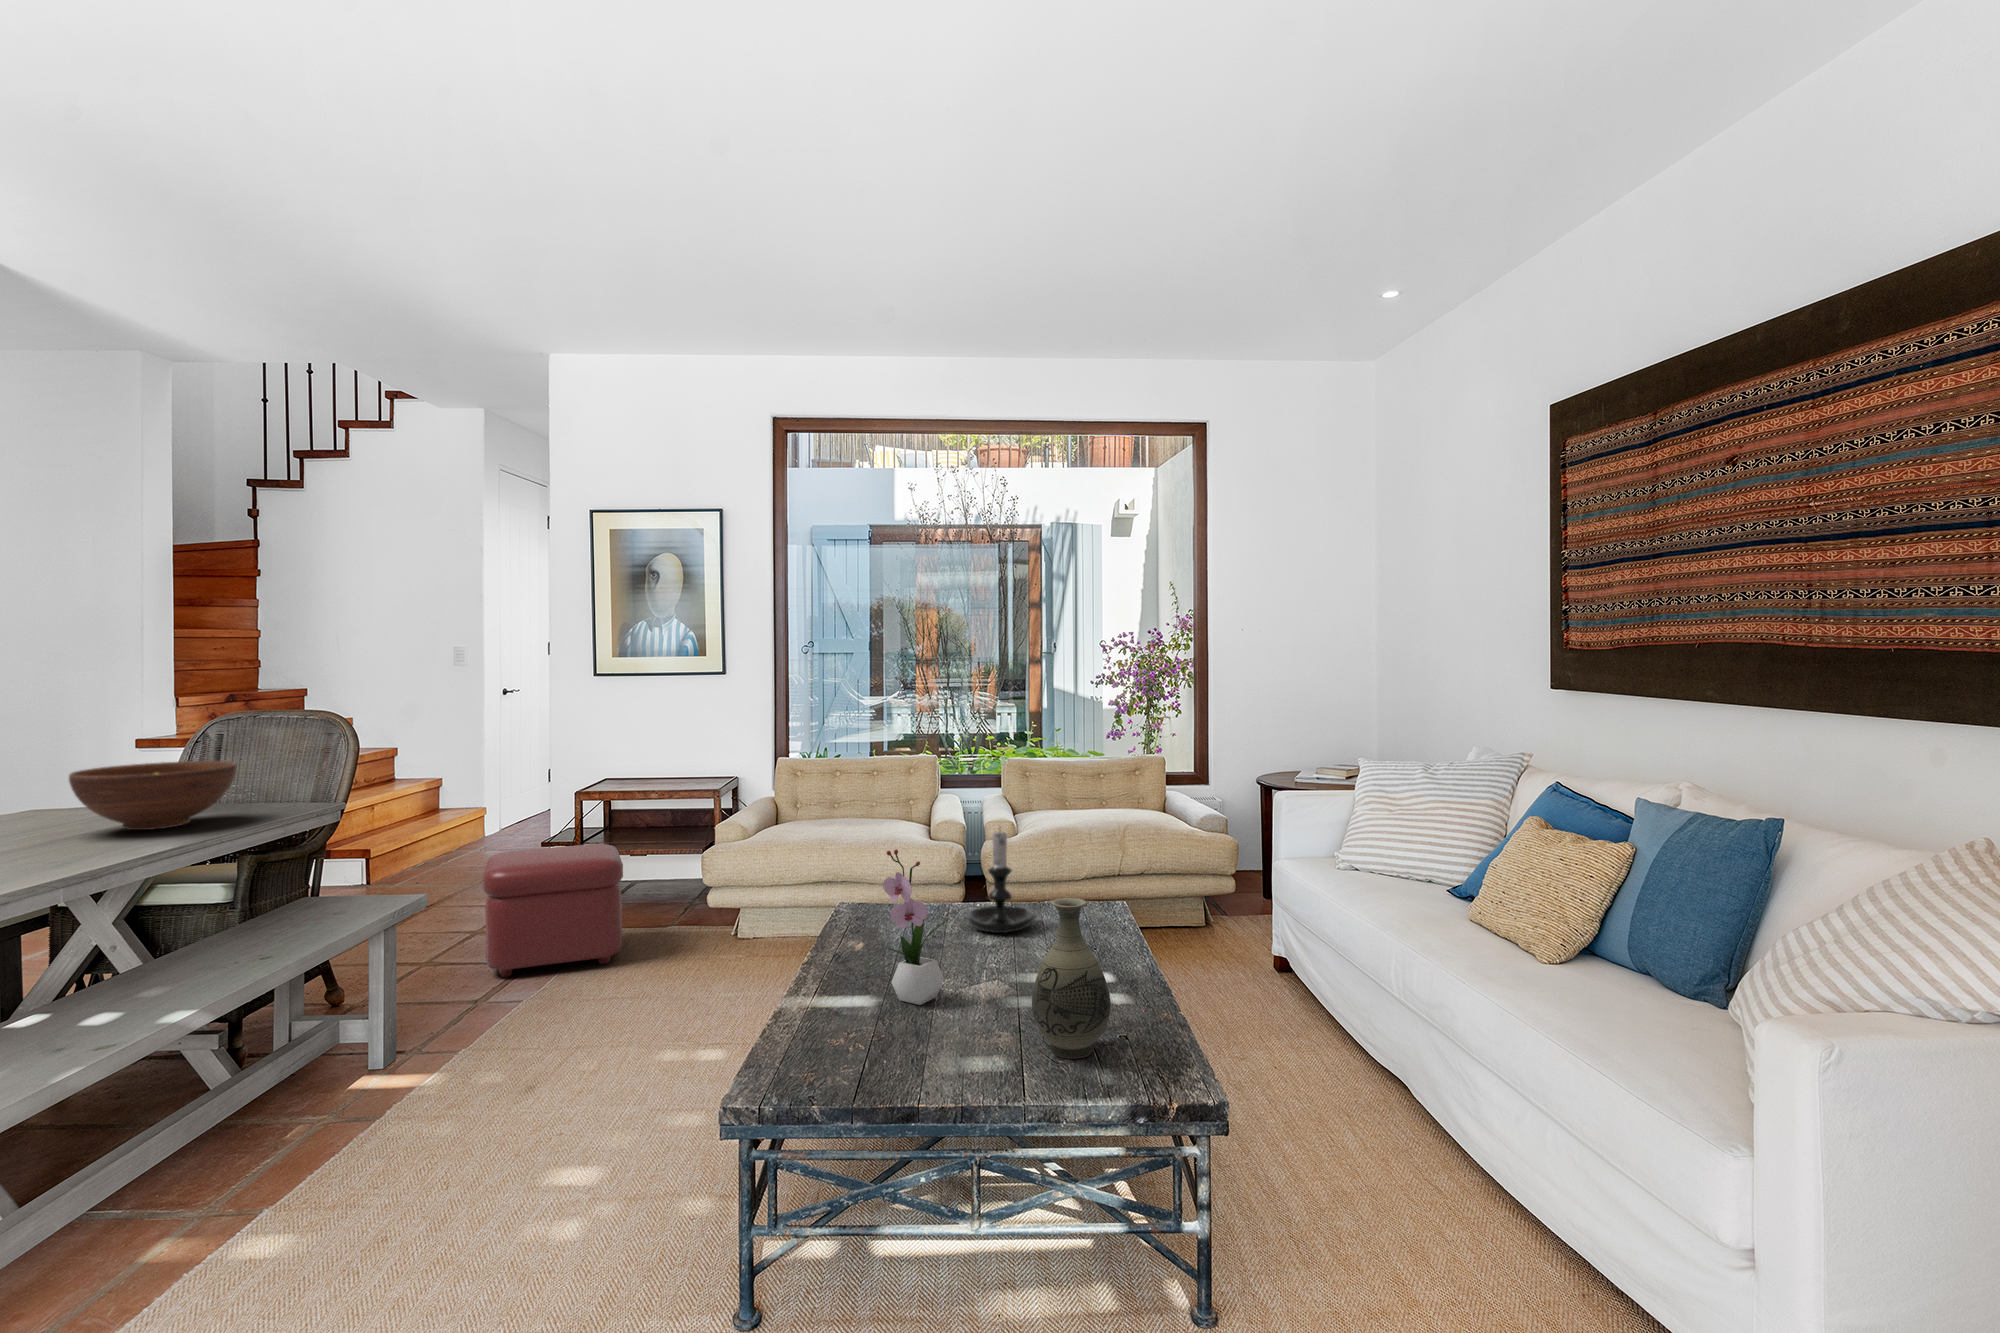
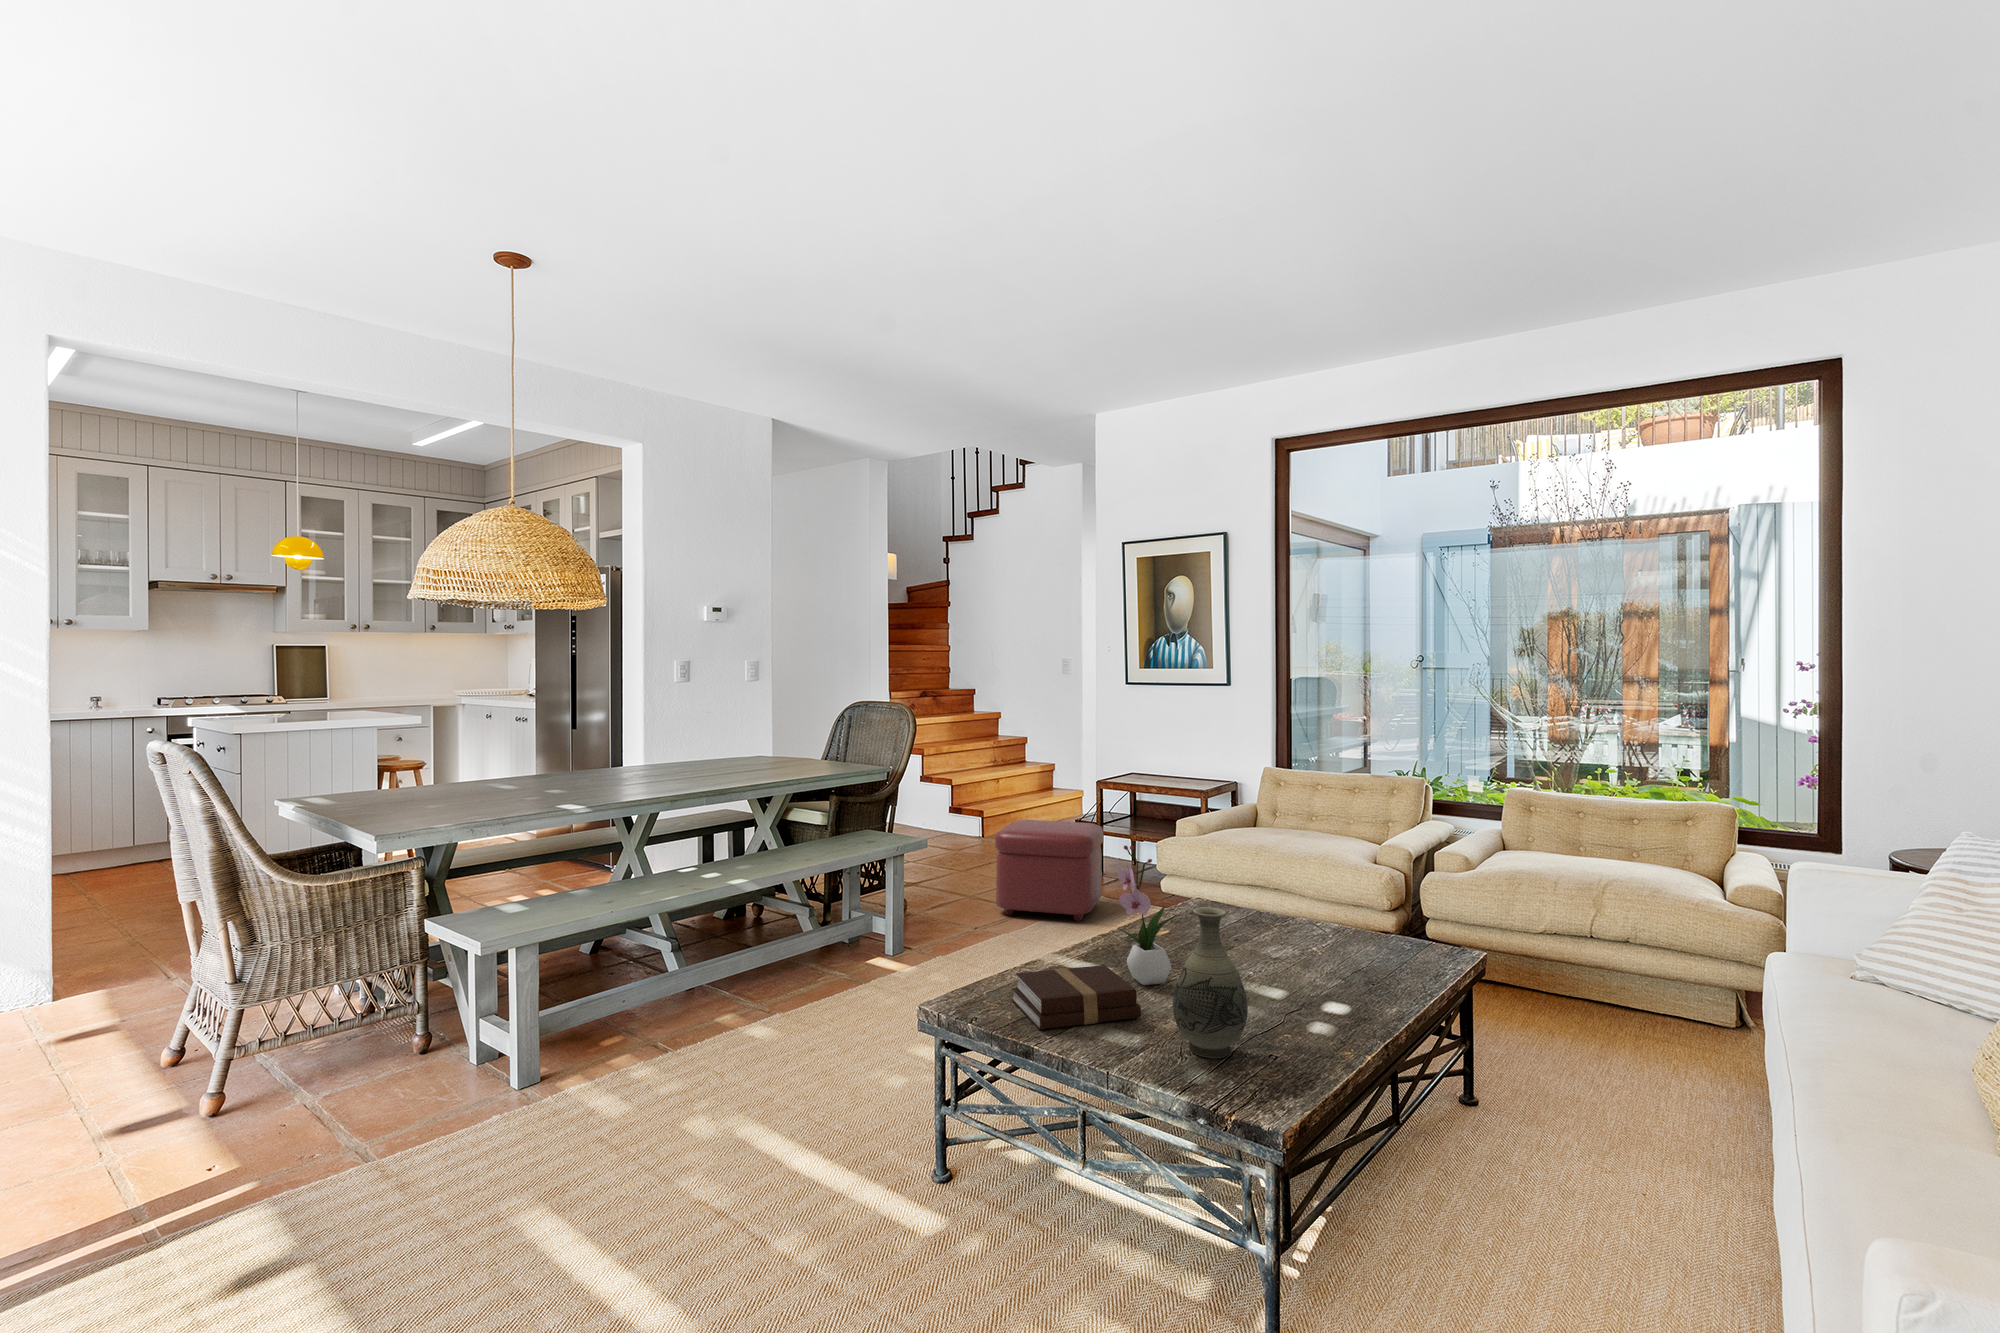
fruit bowl: present [69,761,237,830] -> none [743,732,824,773]
candle holder: present [966,827,1037,933] -> none [1277,845,1349,951]
book: none [816,992,971,1084] -> present [1012,965,1141,1029]

